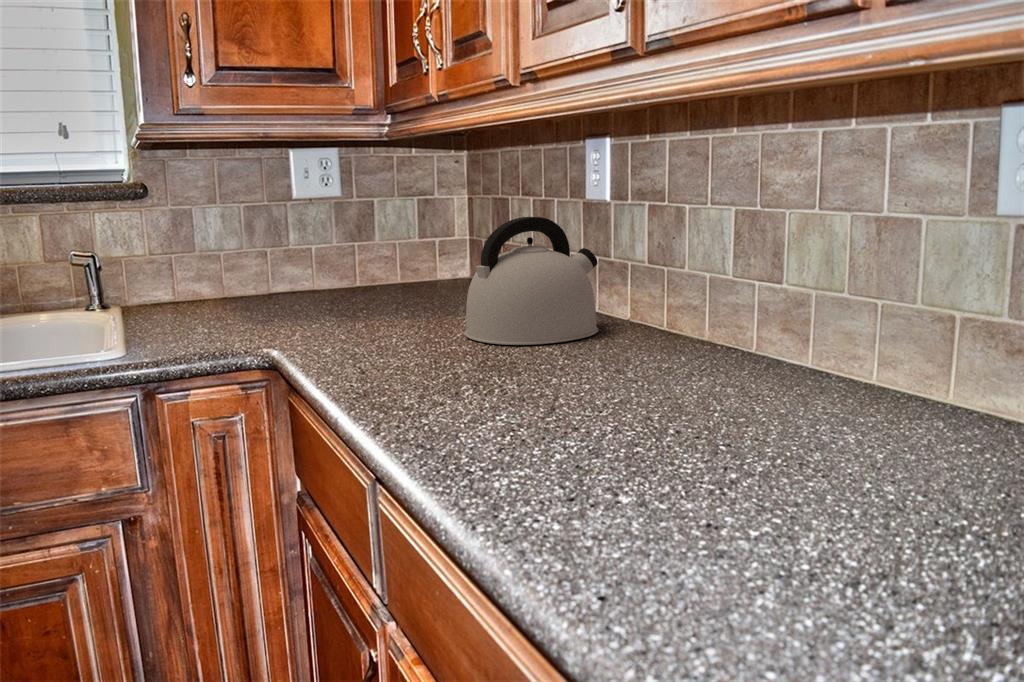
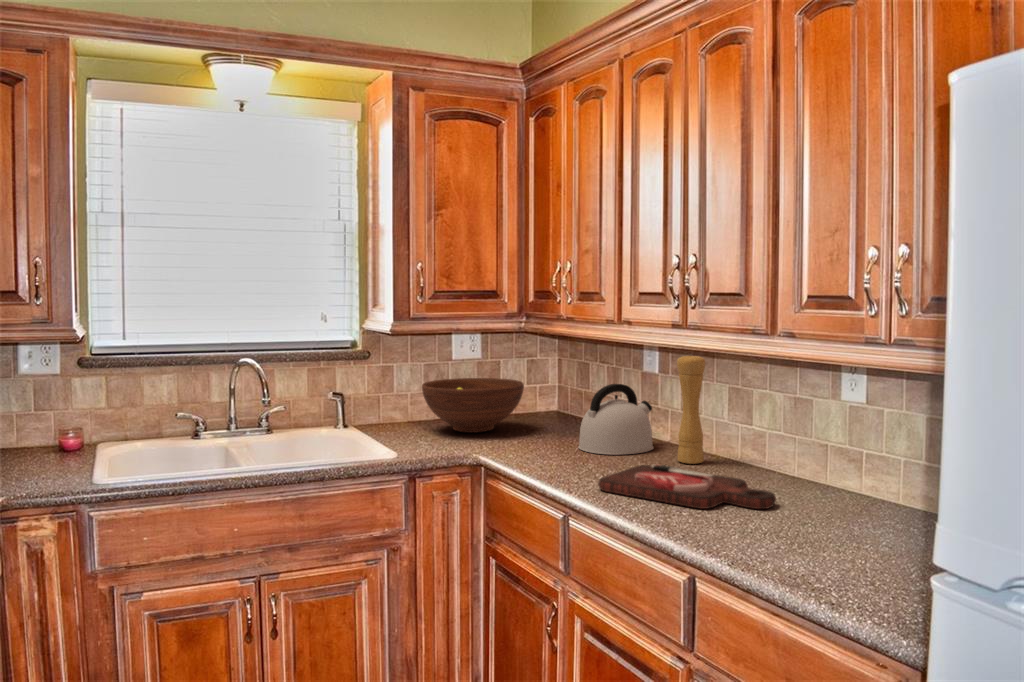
pepper mill: none [635,144,691,360] -> present [677,354,705,464]
fruit bowl: none [217,225,393,312] -> present [422,378,524,433]
cutting board: none [447,366,856,481] -> present [598,464,776,509]

